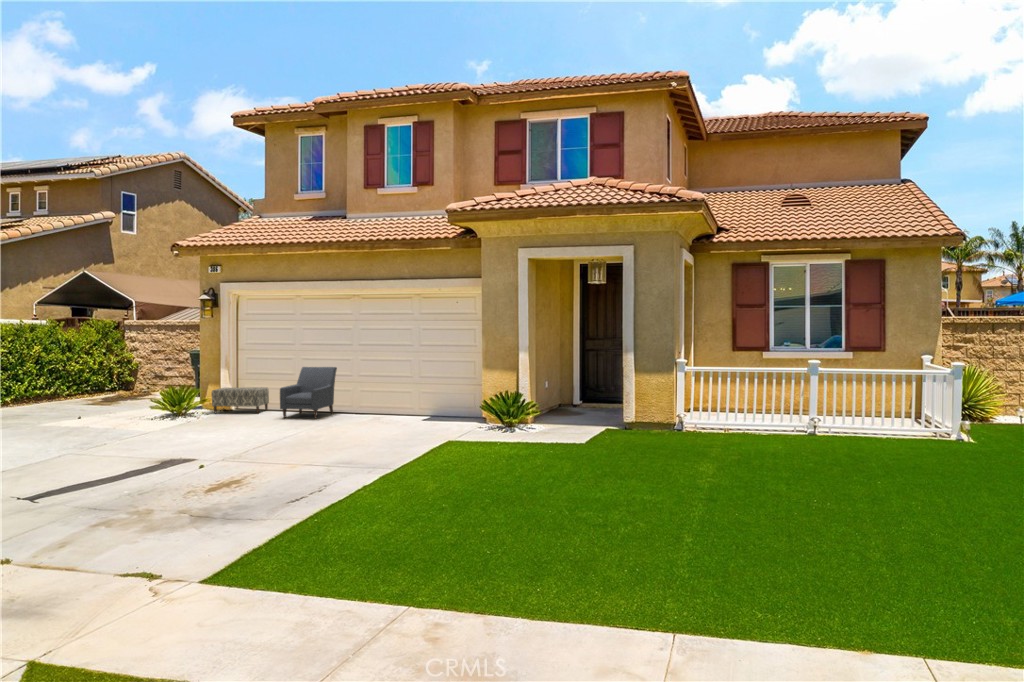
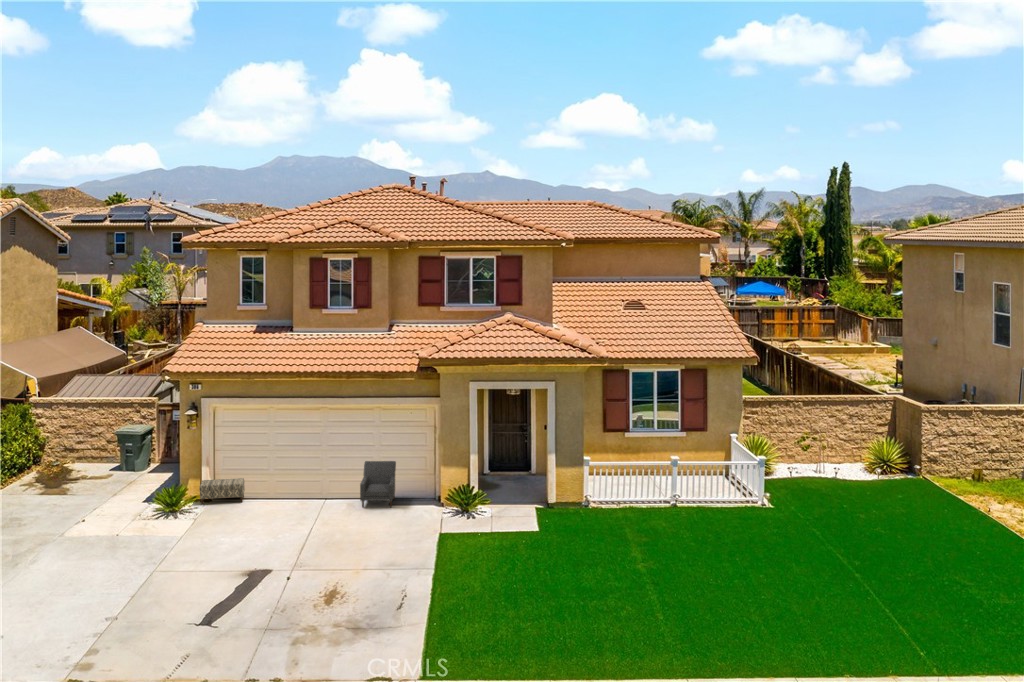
chair: present [280,367,337,419] -> present [360,461,396,507]

